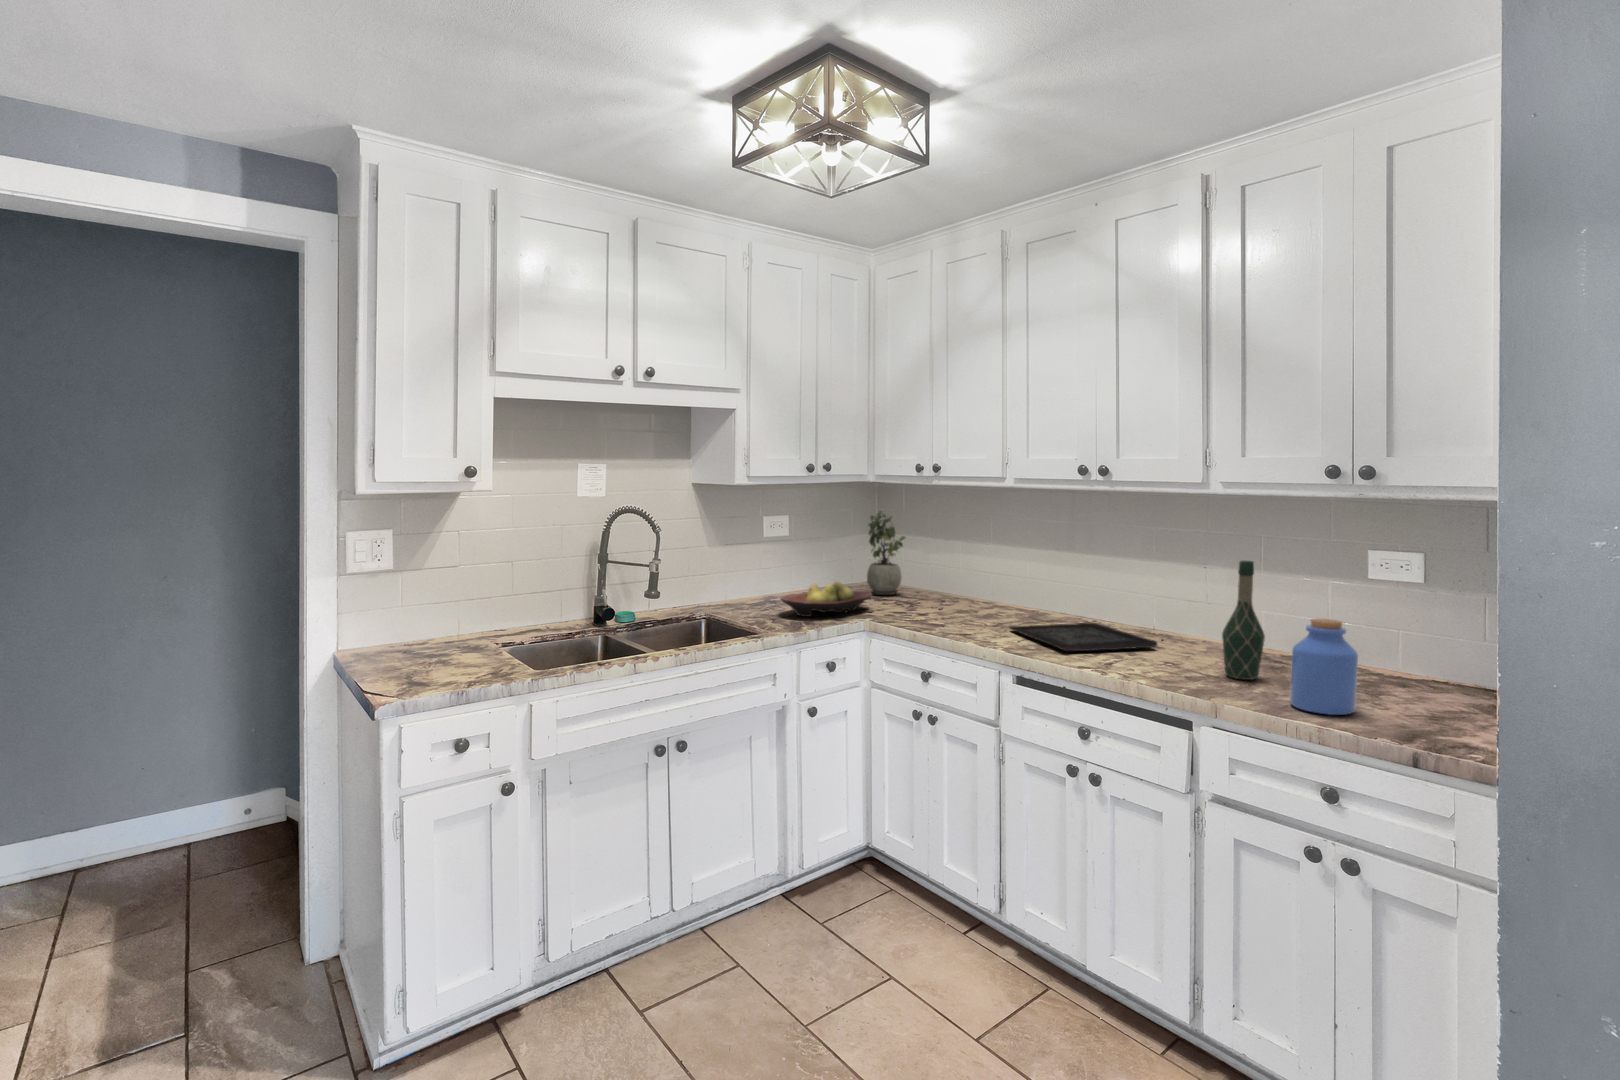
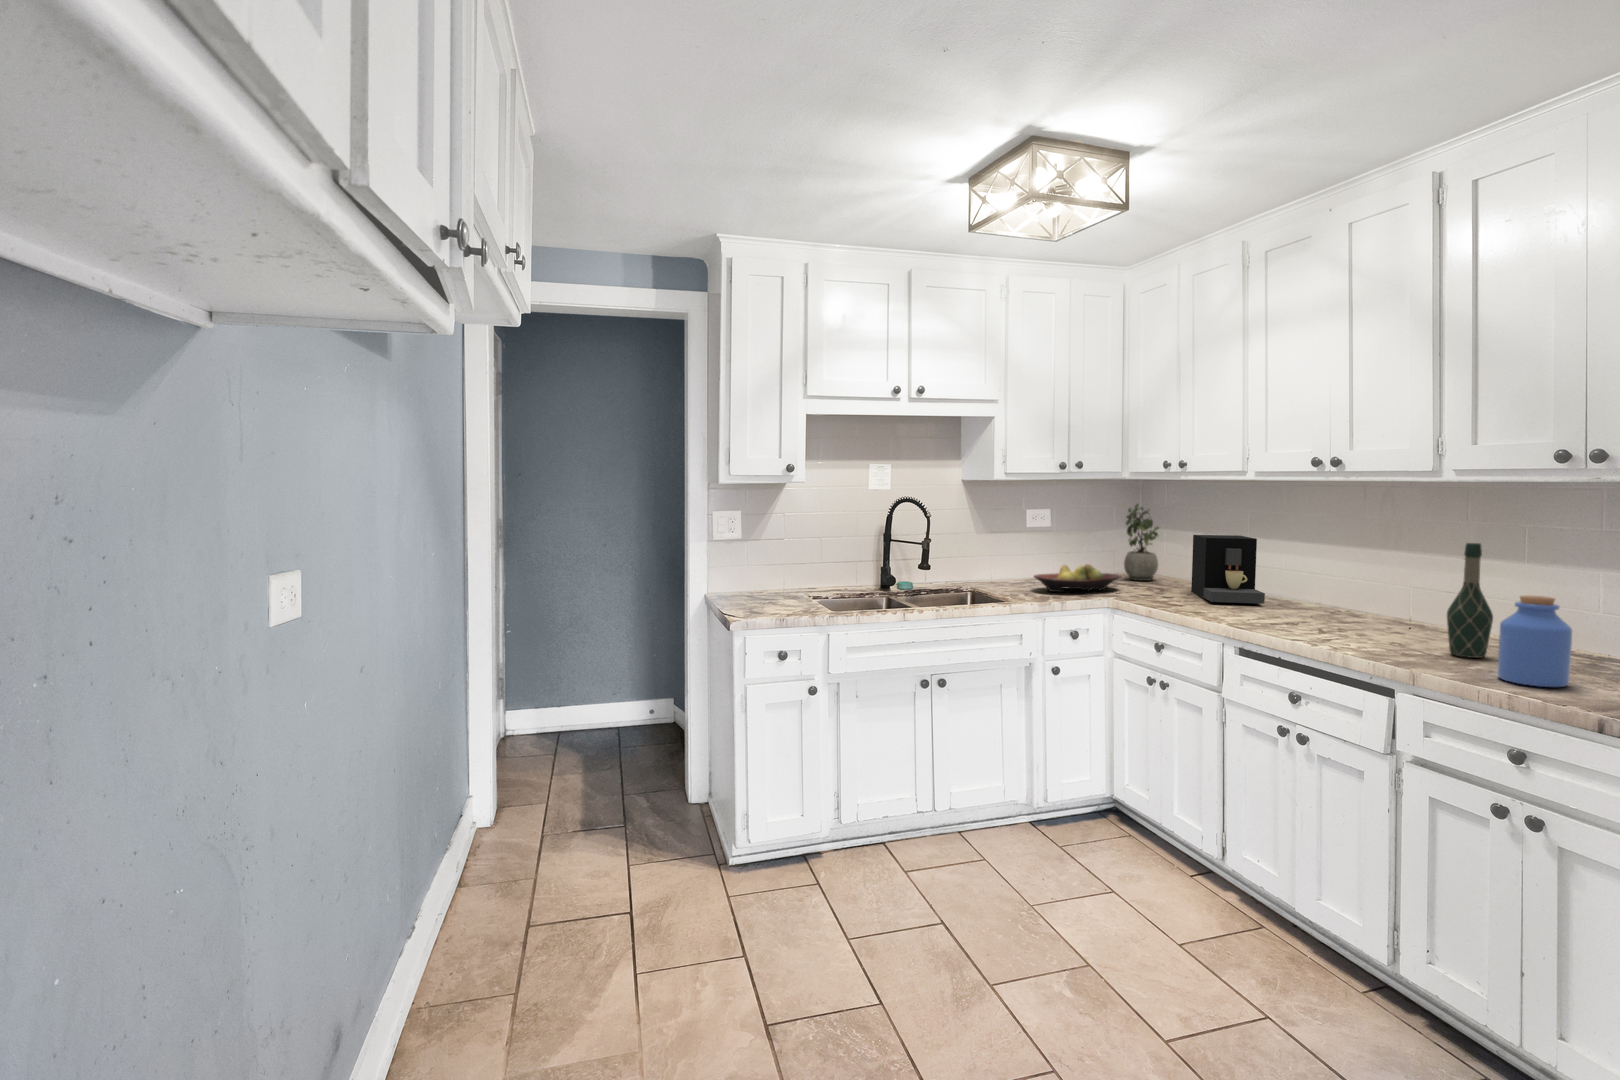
coffee maker: none [942,546,1022,621] -> present [1191,535,1265,604]
tray: present [1010,623,1157,651] -> none [1245,607,1394,630]

